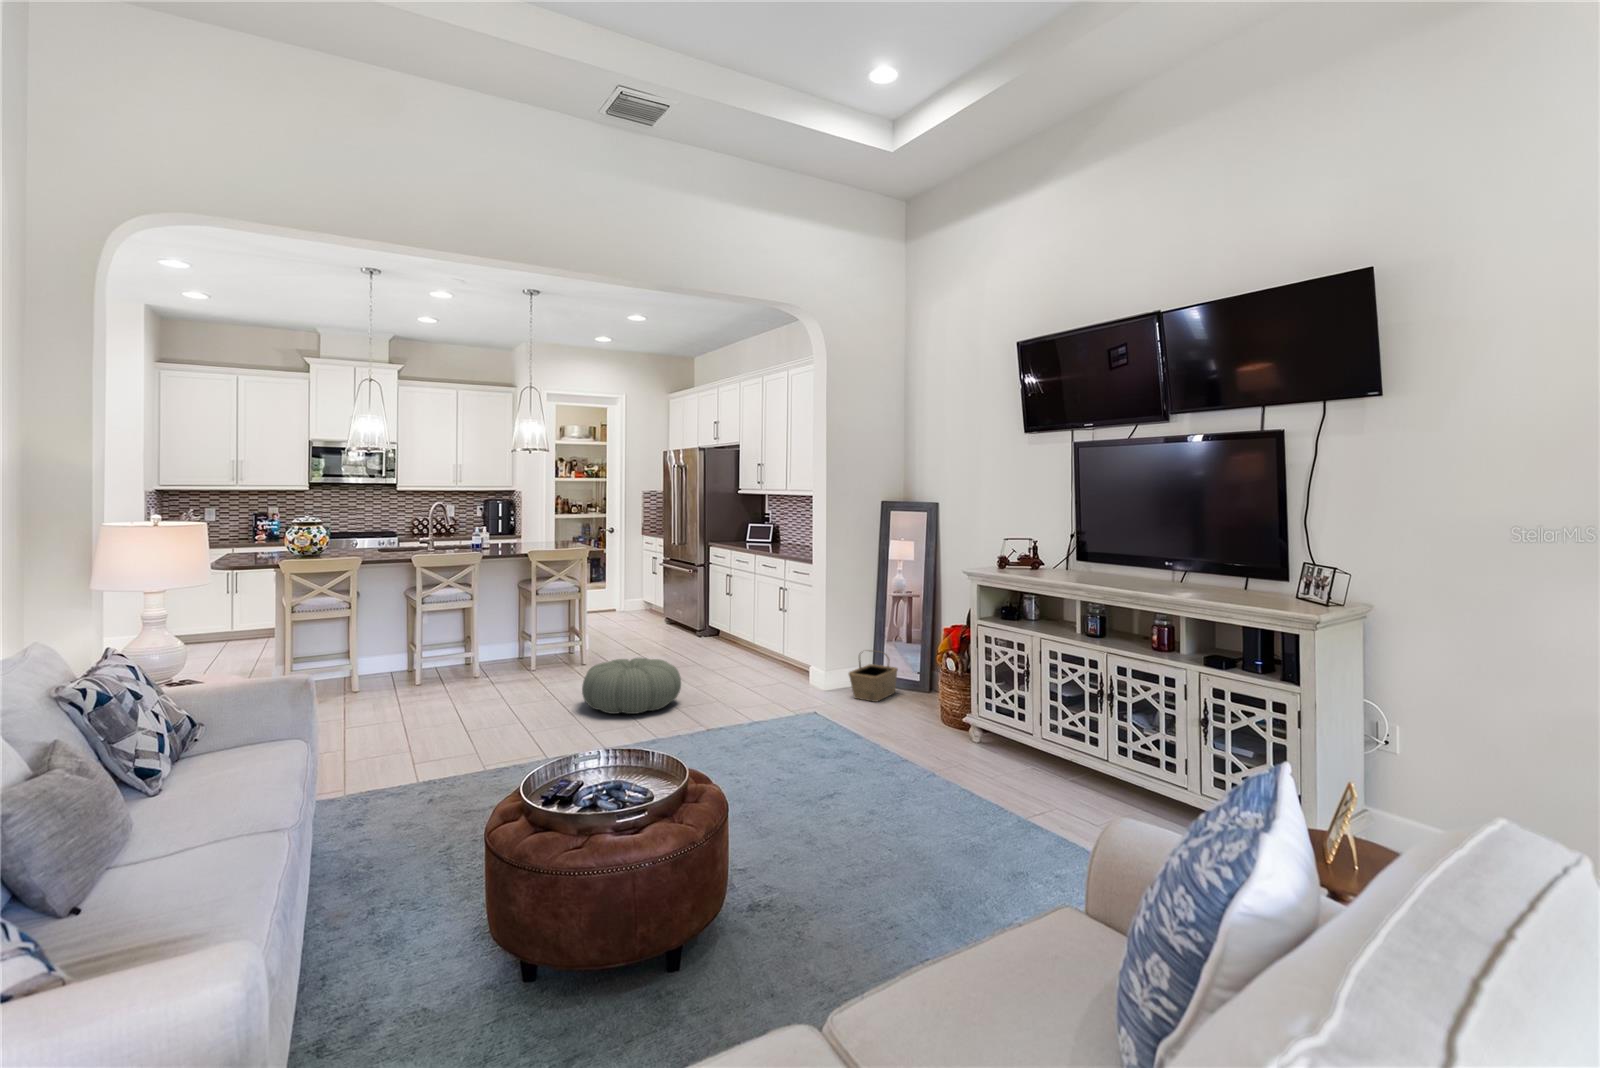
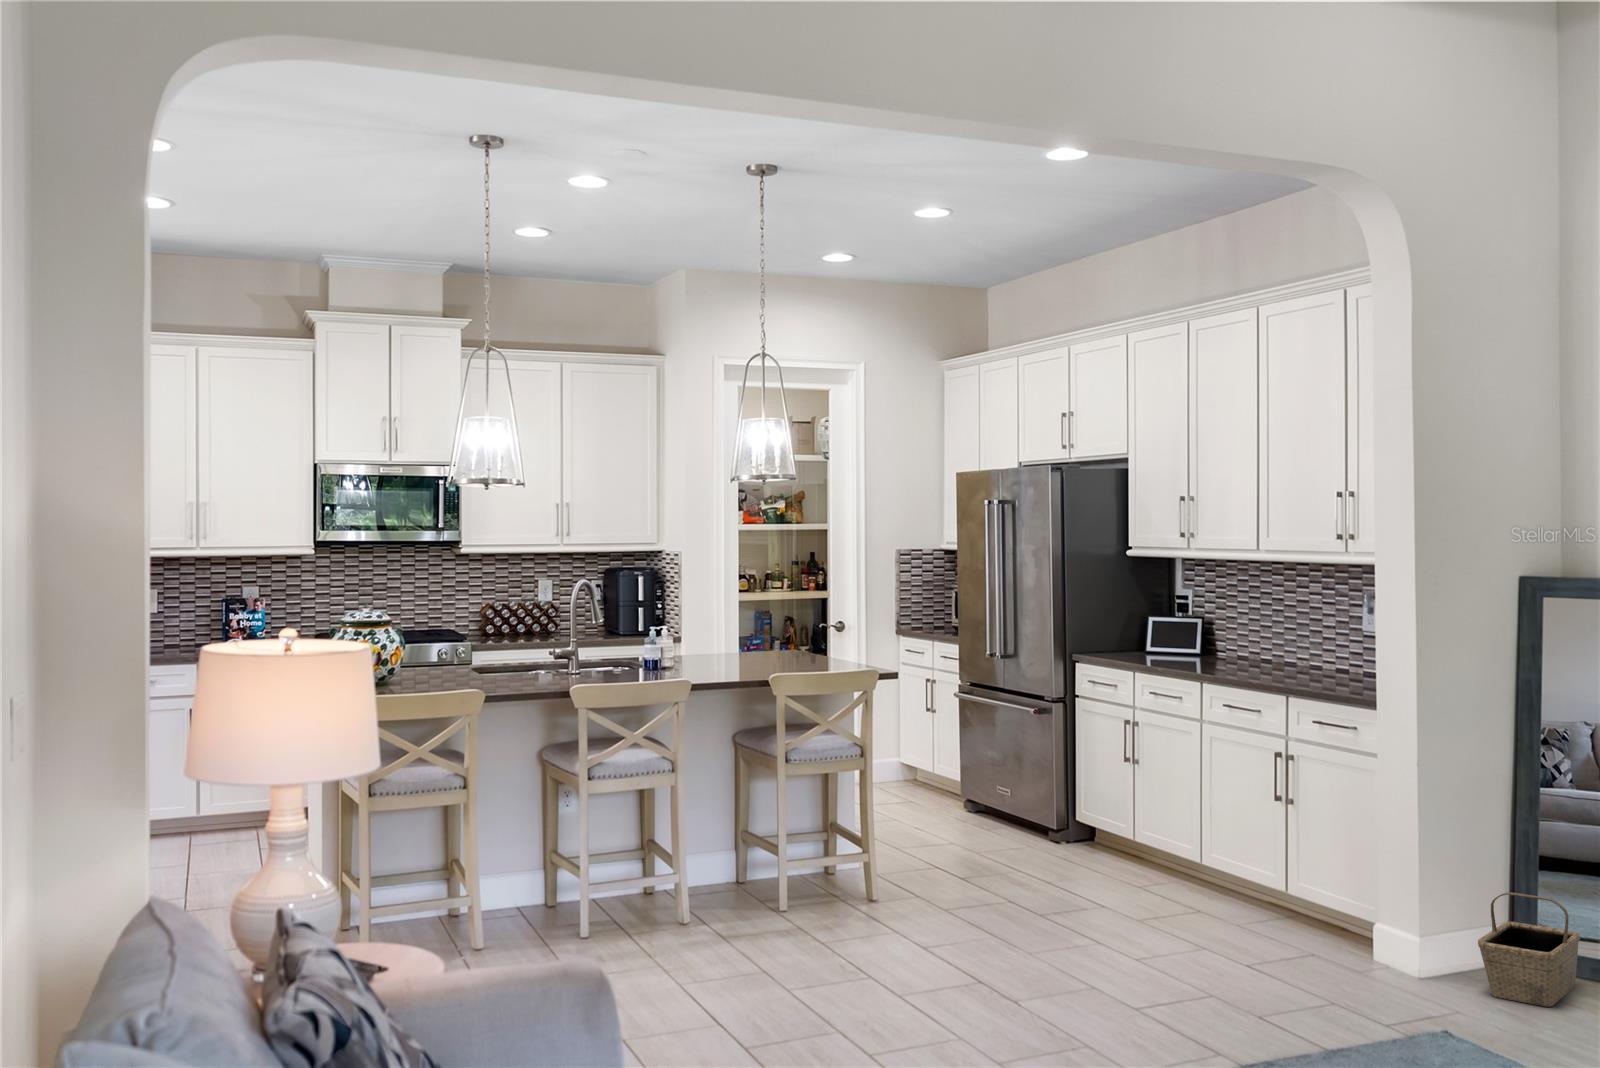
pouf: present [582,658,681,714] -> none [934,898,1131,1018]

